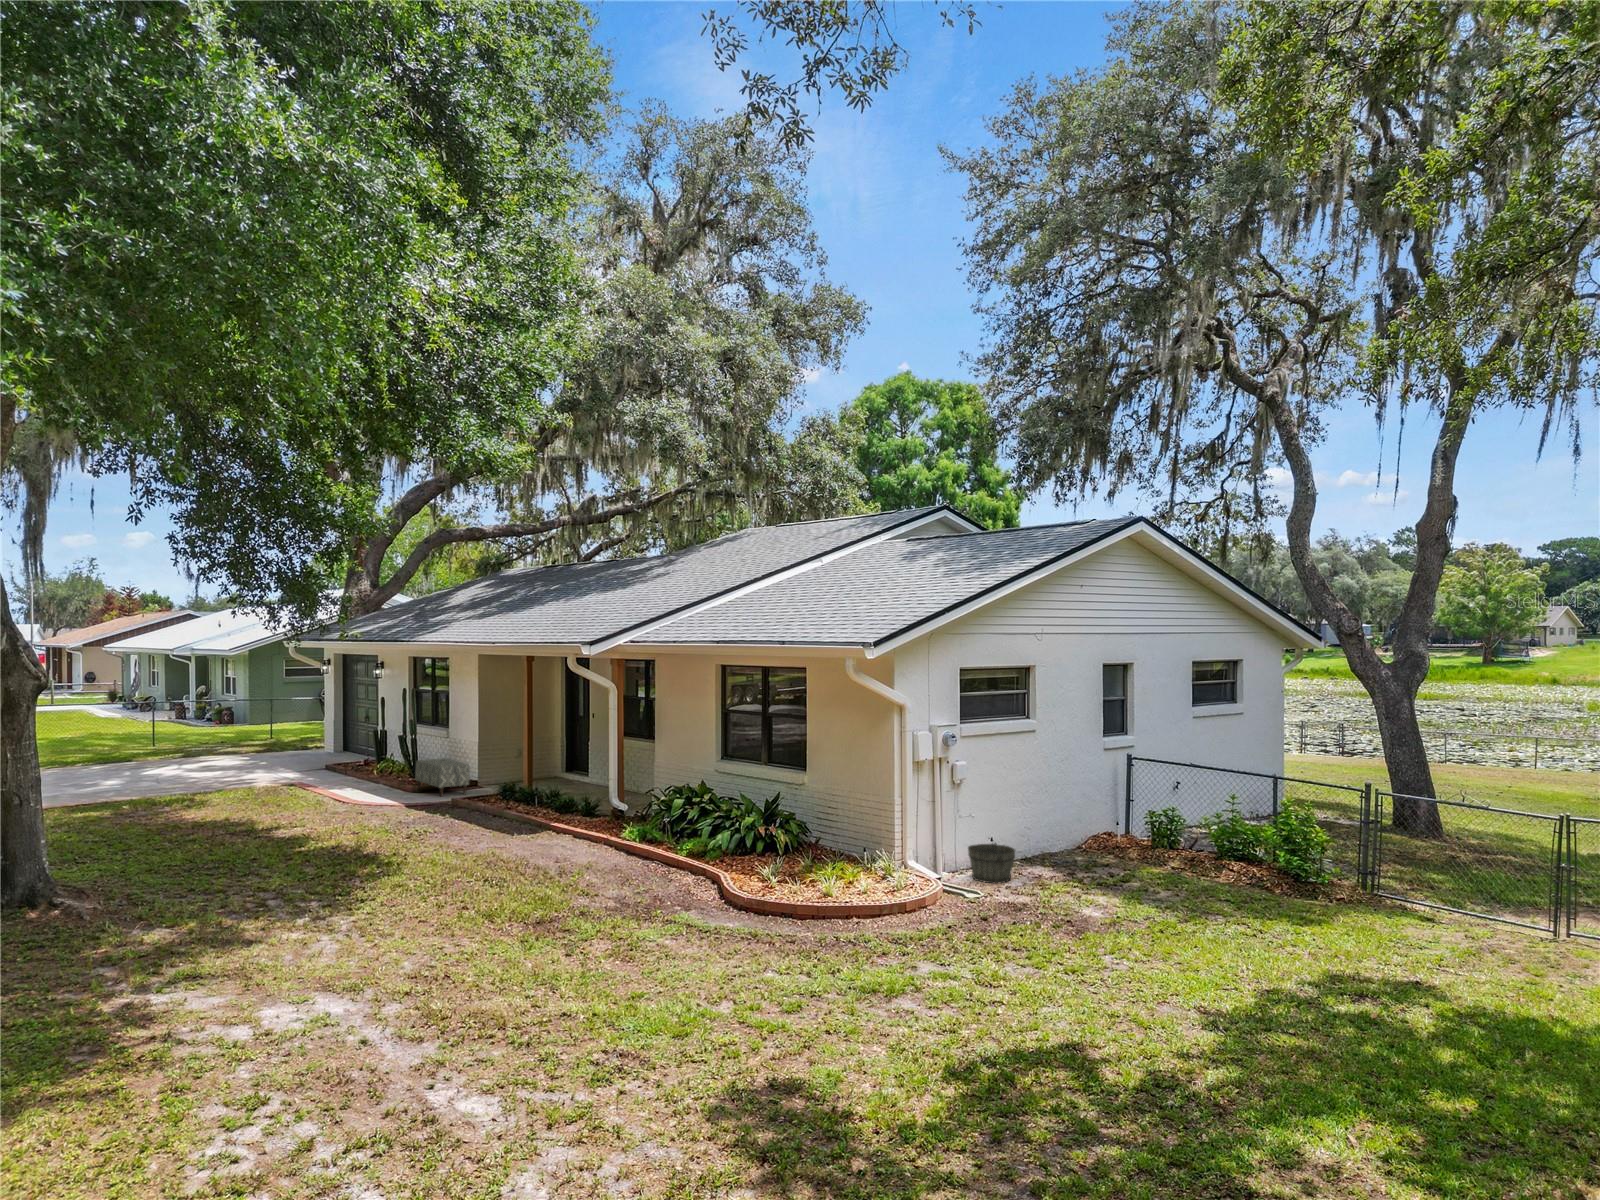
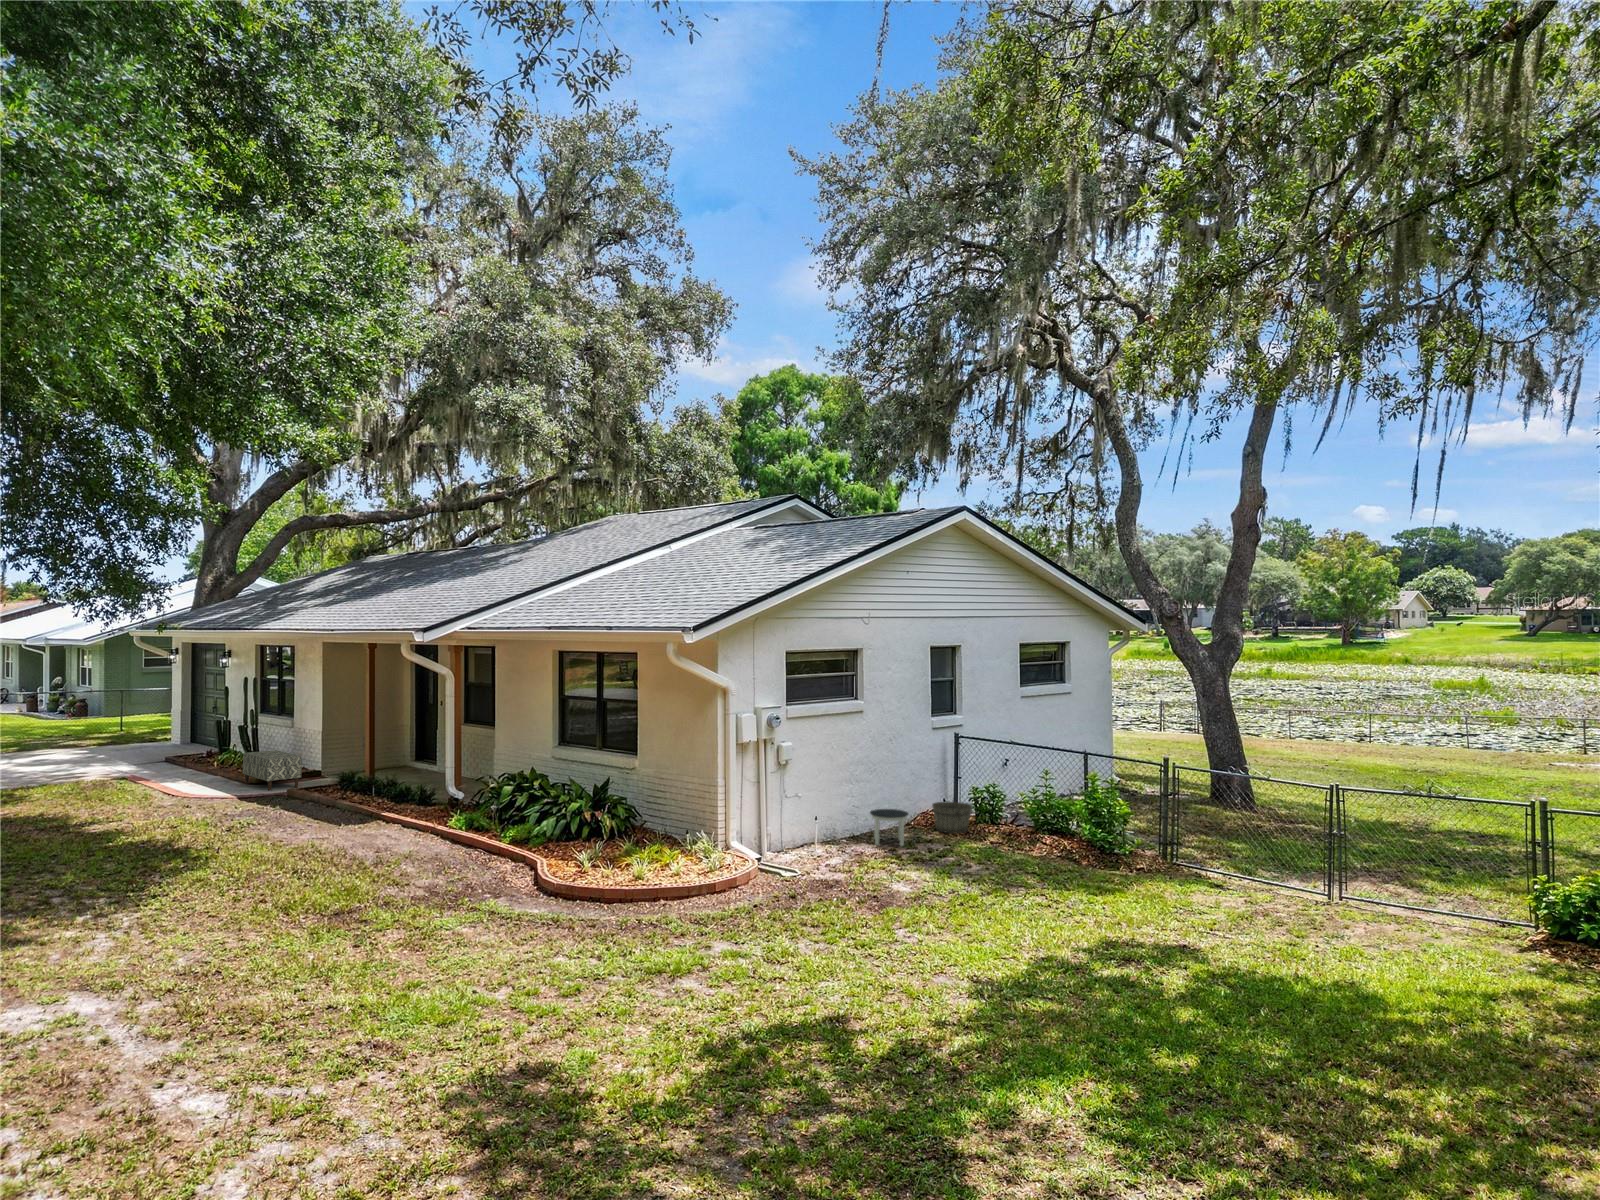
round table: none [1042,828,1083,867] -> present [870,809,908,846]
wooden bucket: present [968,838,1015,883] -> present [932,798,972,833]

